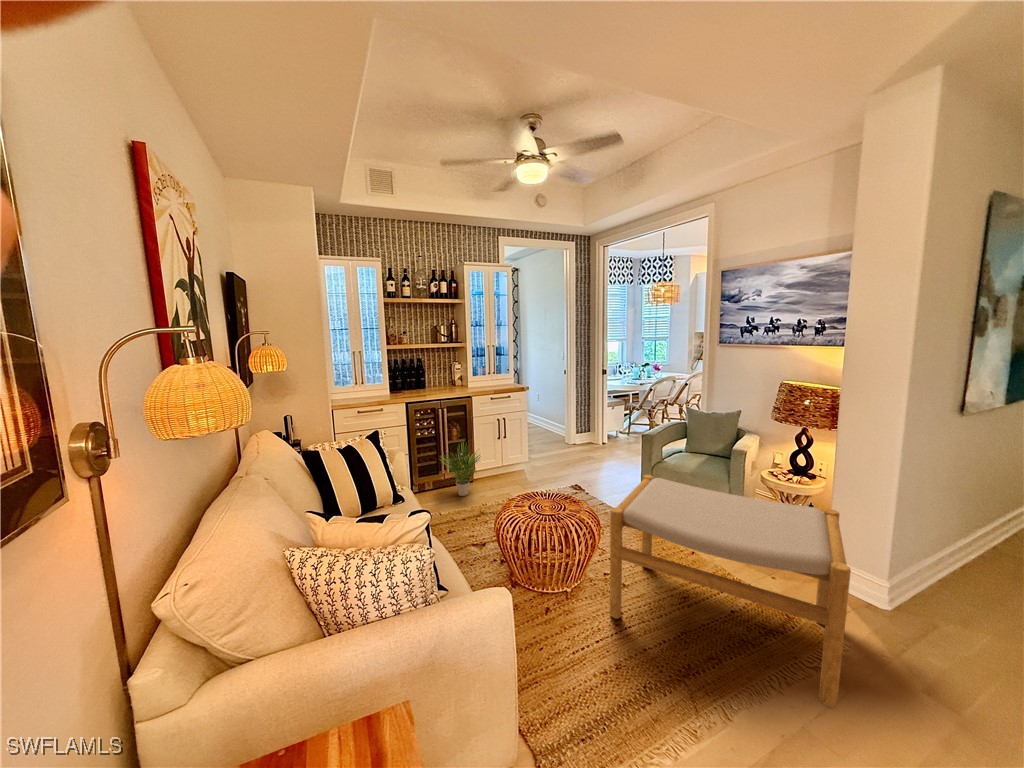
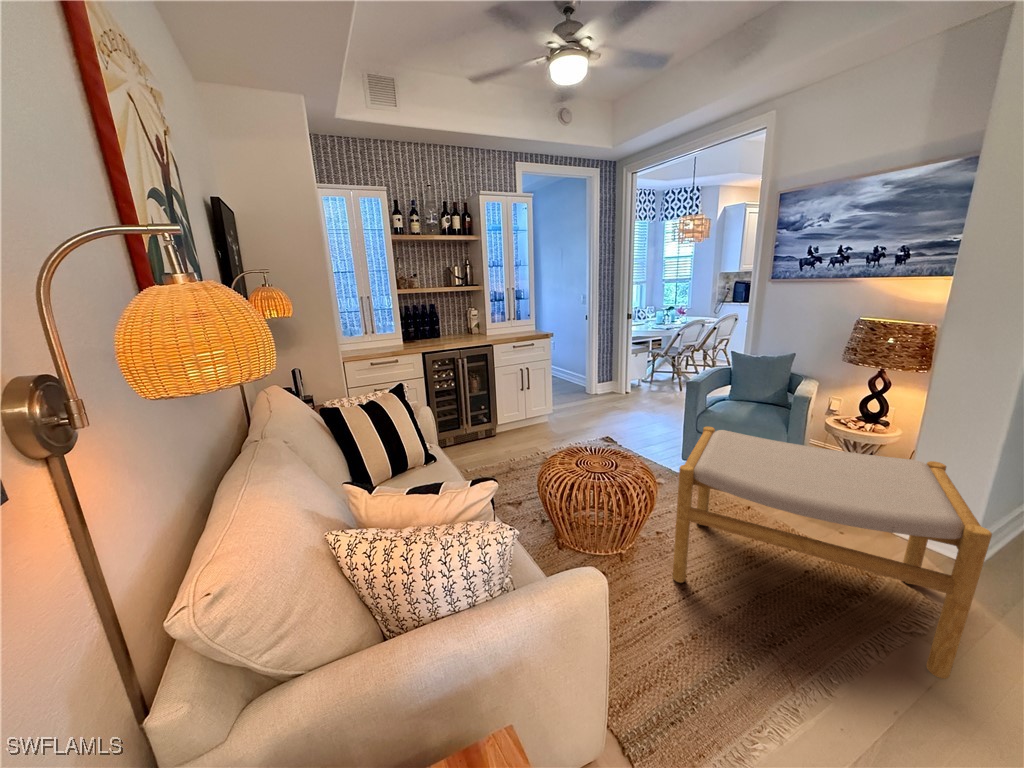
potted plant: present [440,442,480,496] -> none [460,393,507,452]

